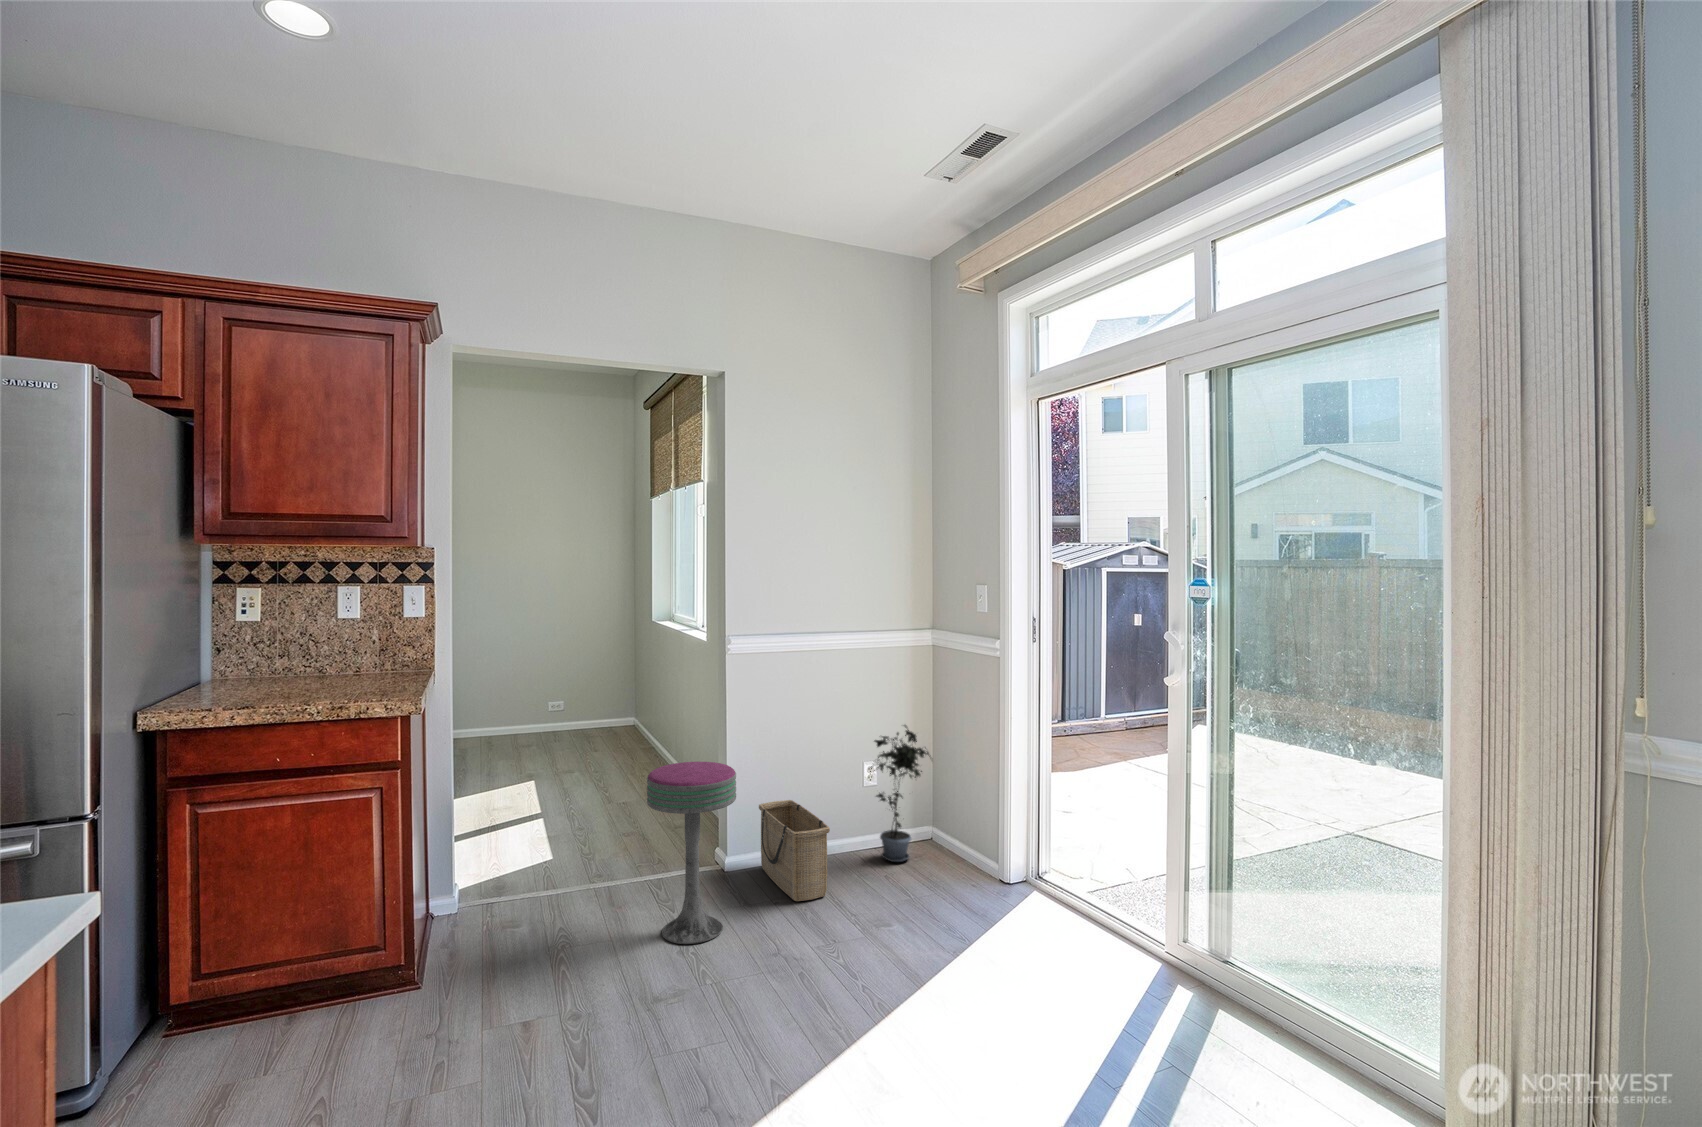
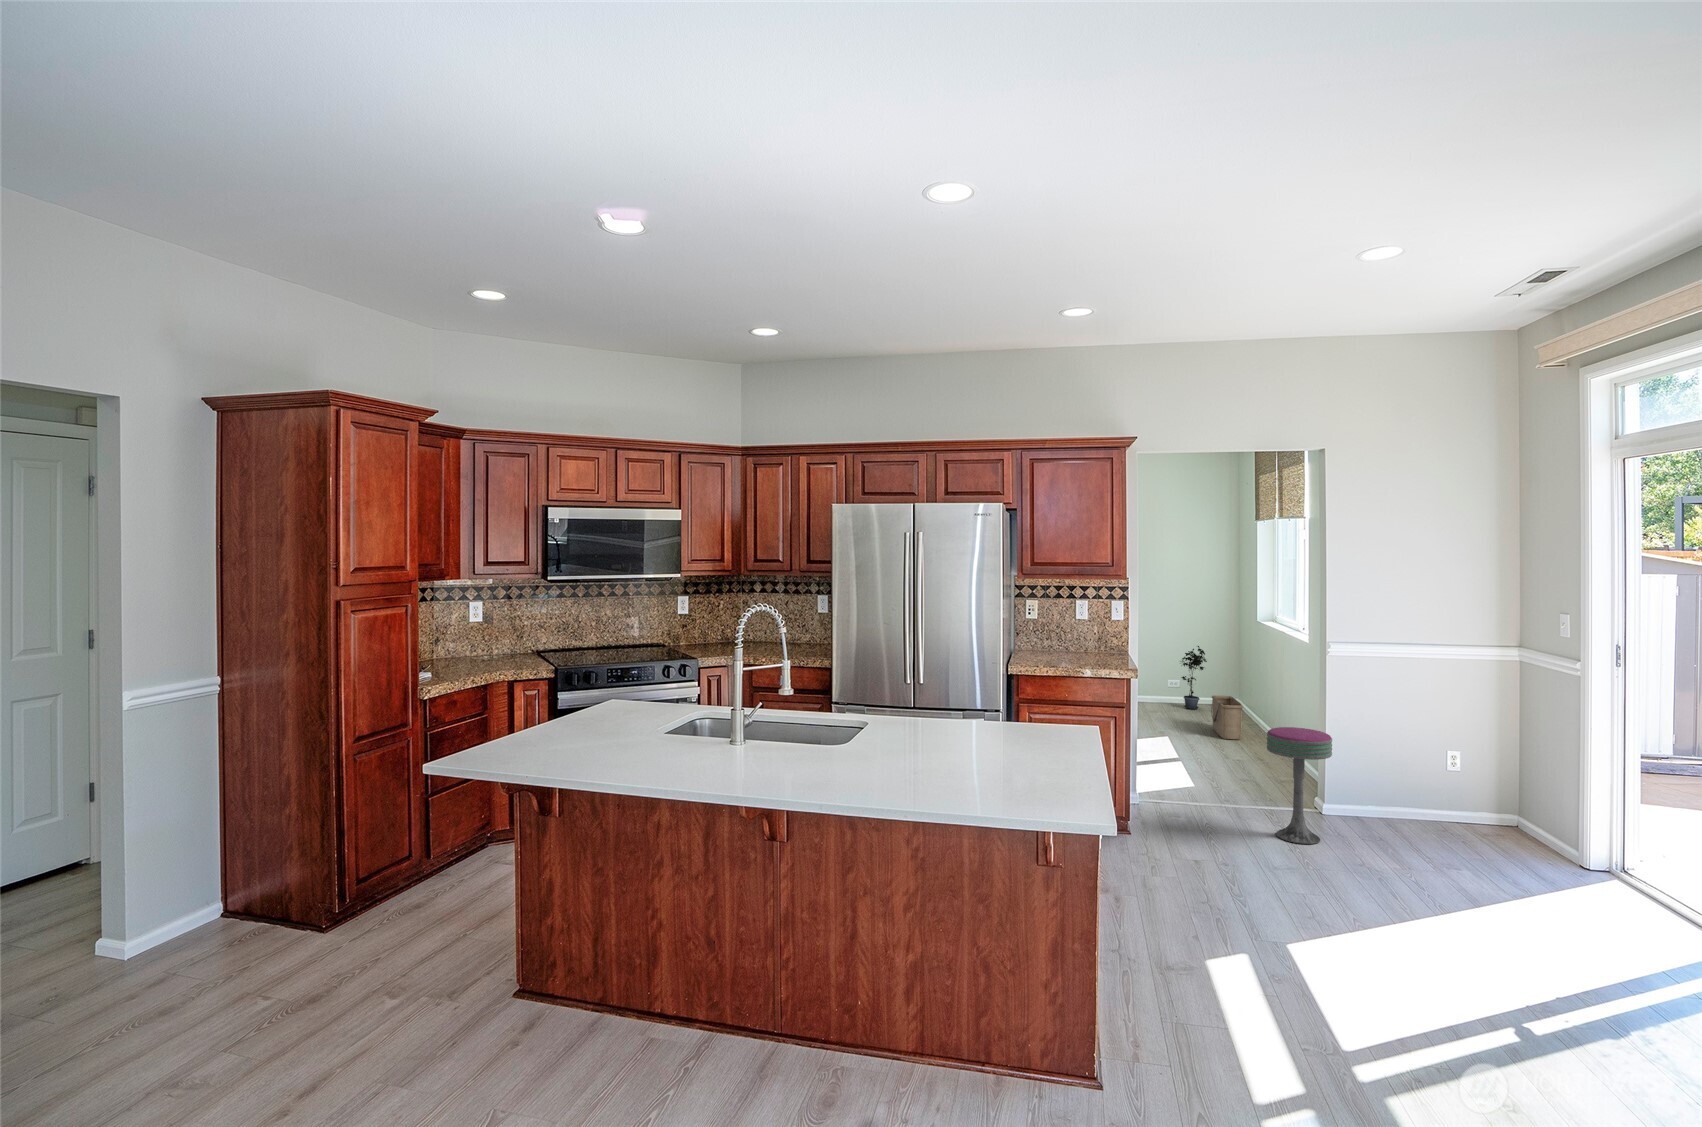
potted plant: present [874,725,930,862] -> present [1181,646,1207,709]
basket: present [759,800,830,901] -> present [1212,696,1243,739]

